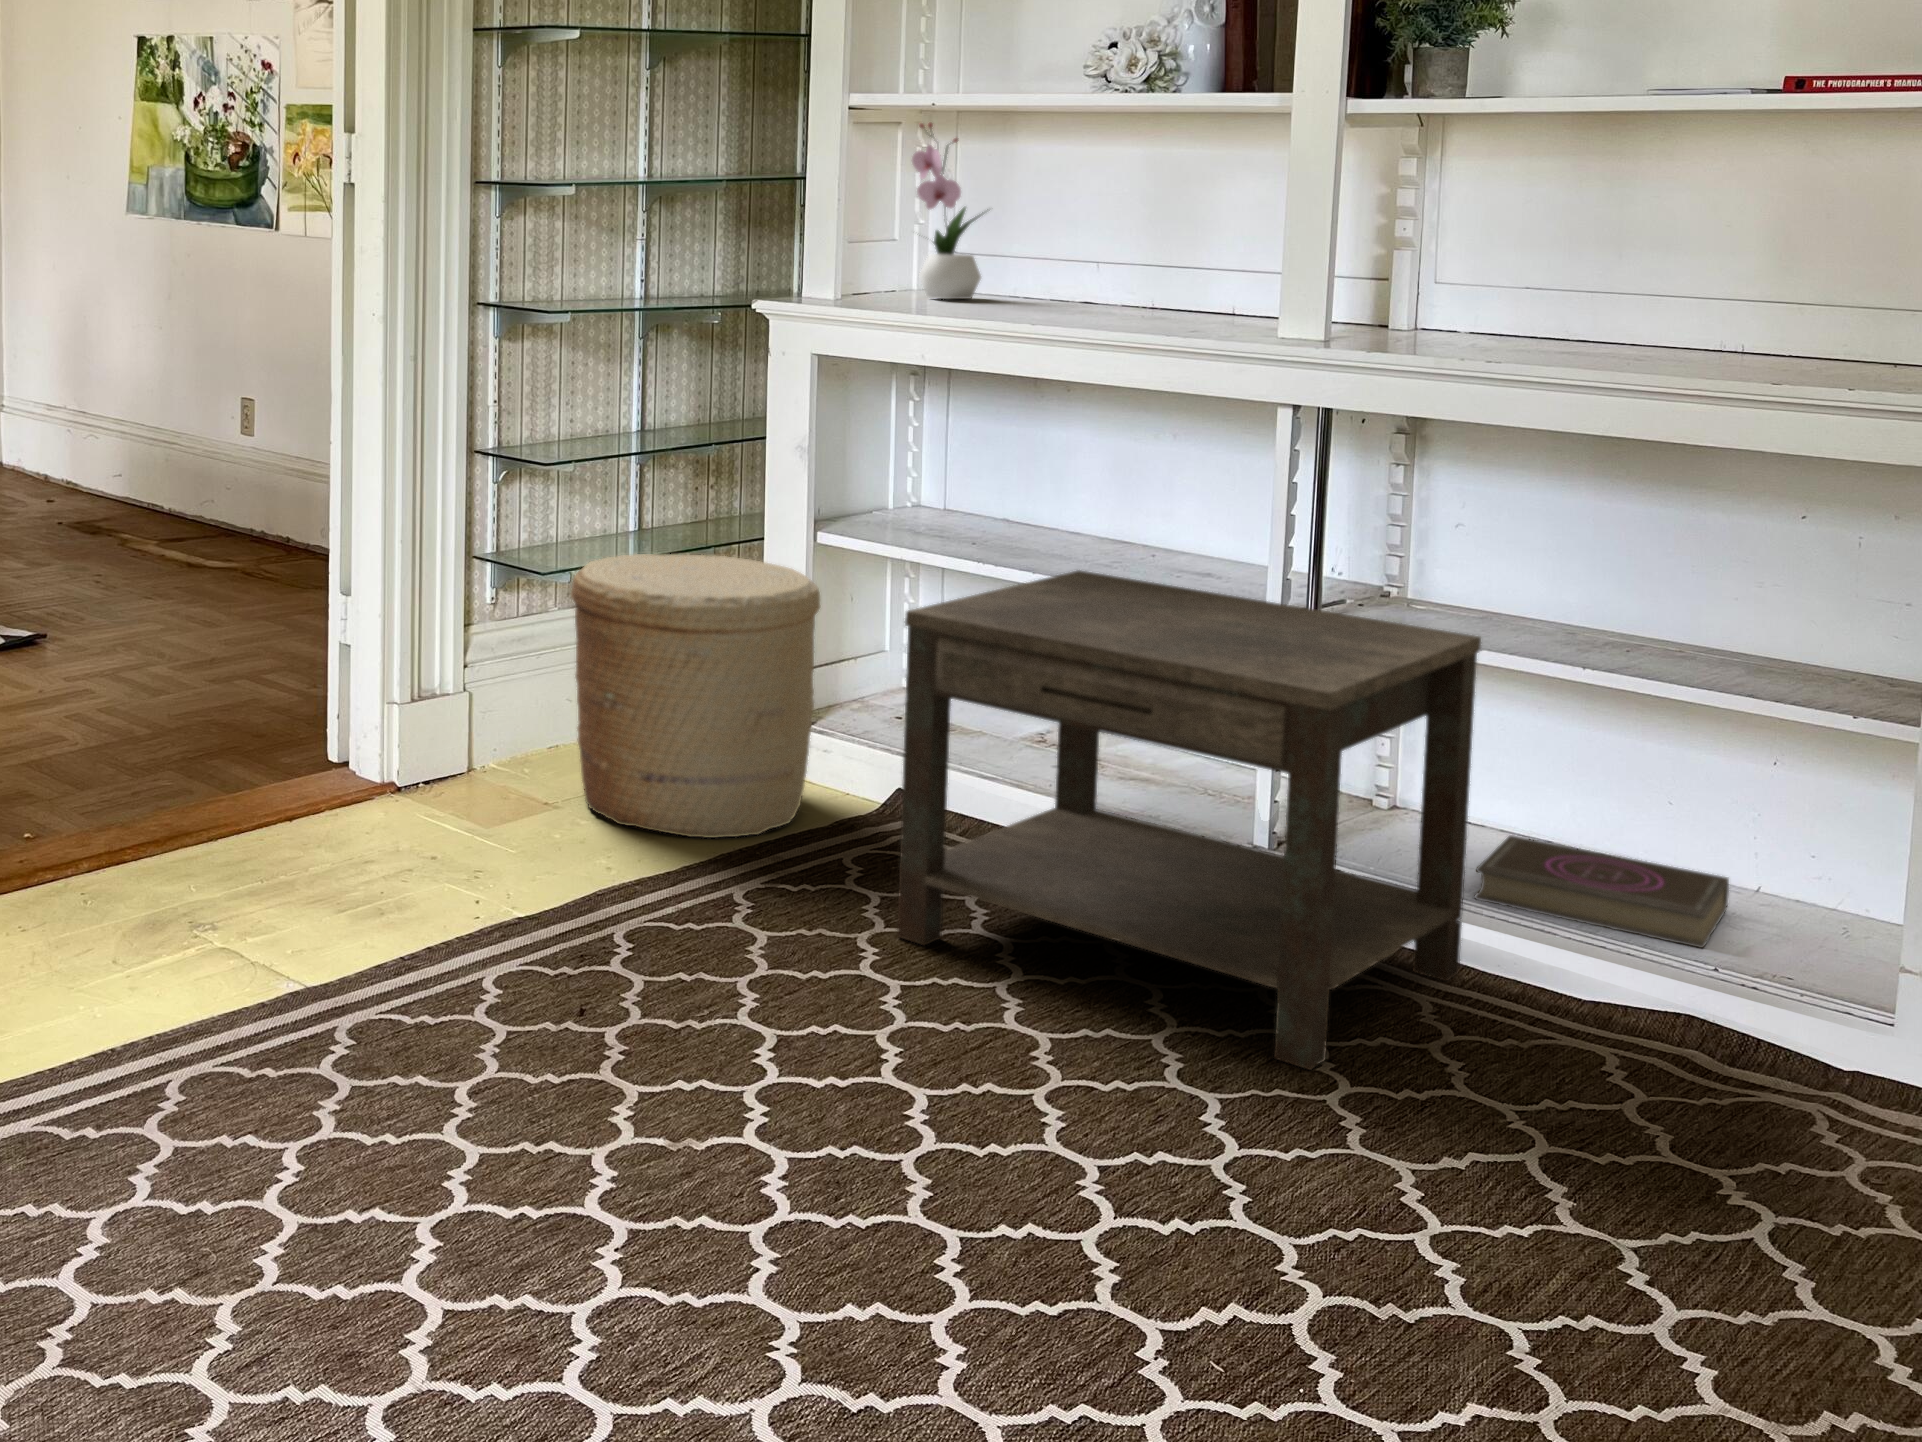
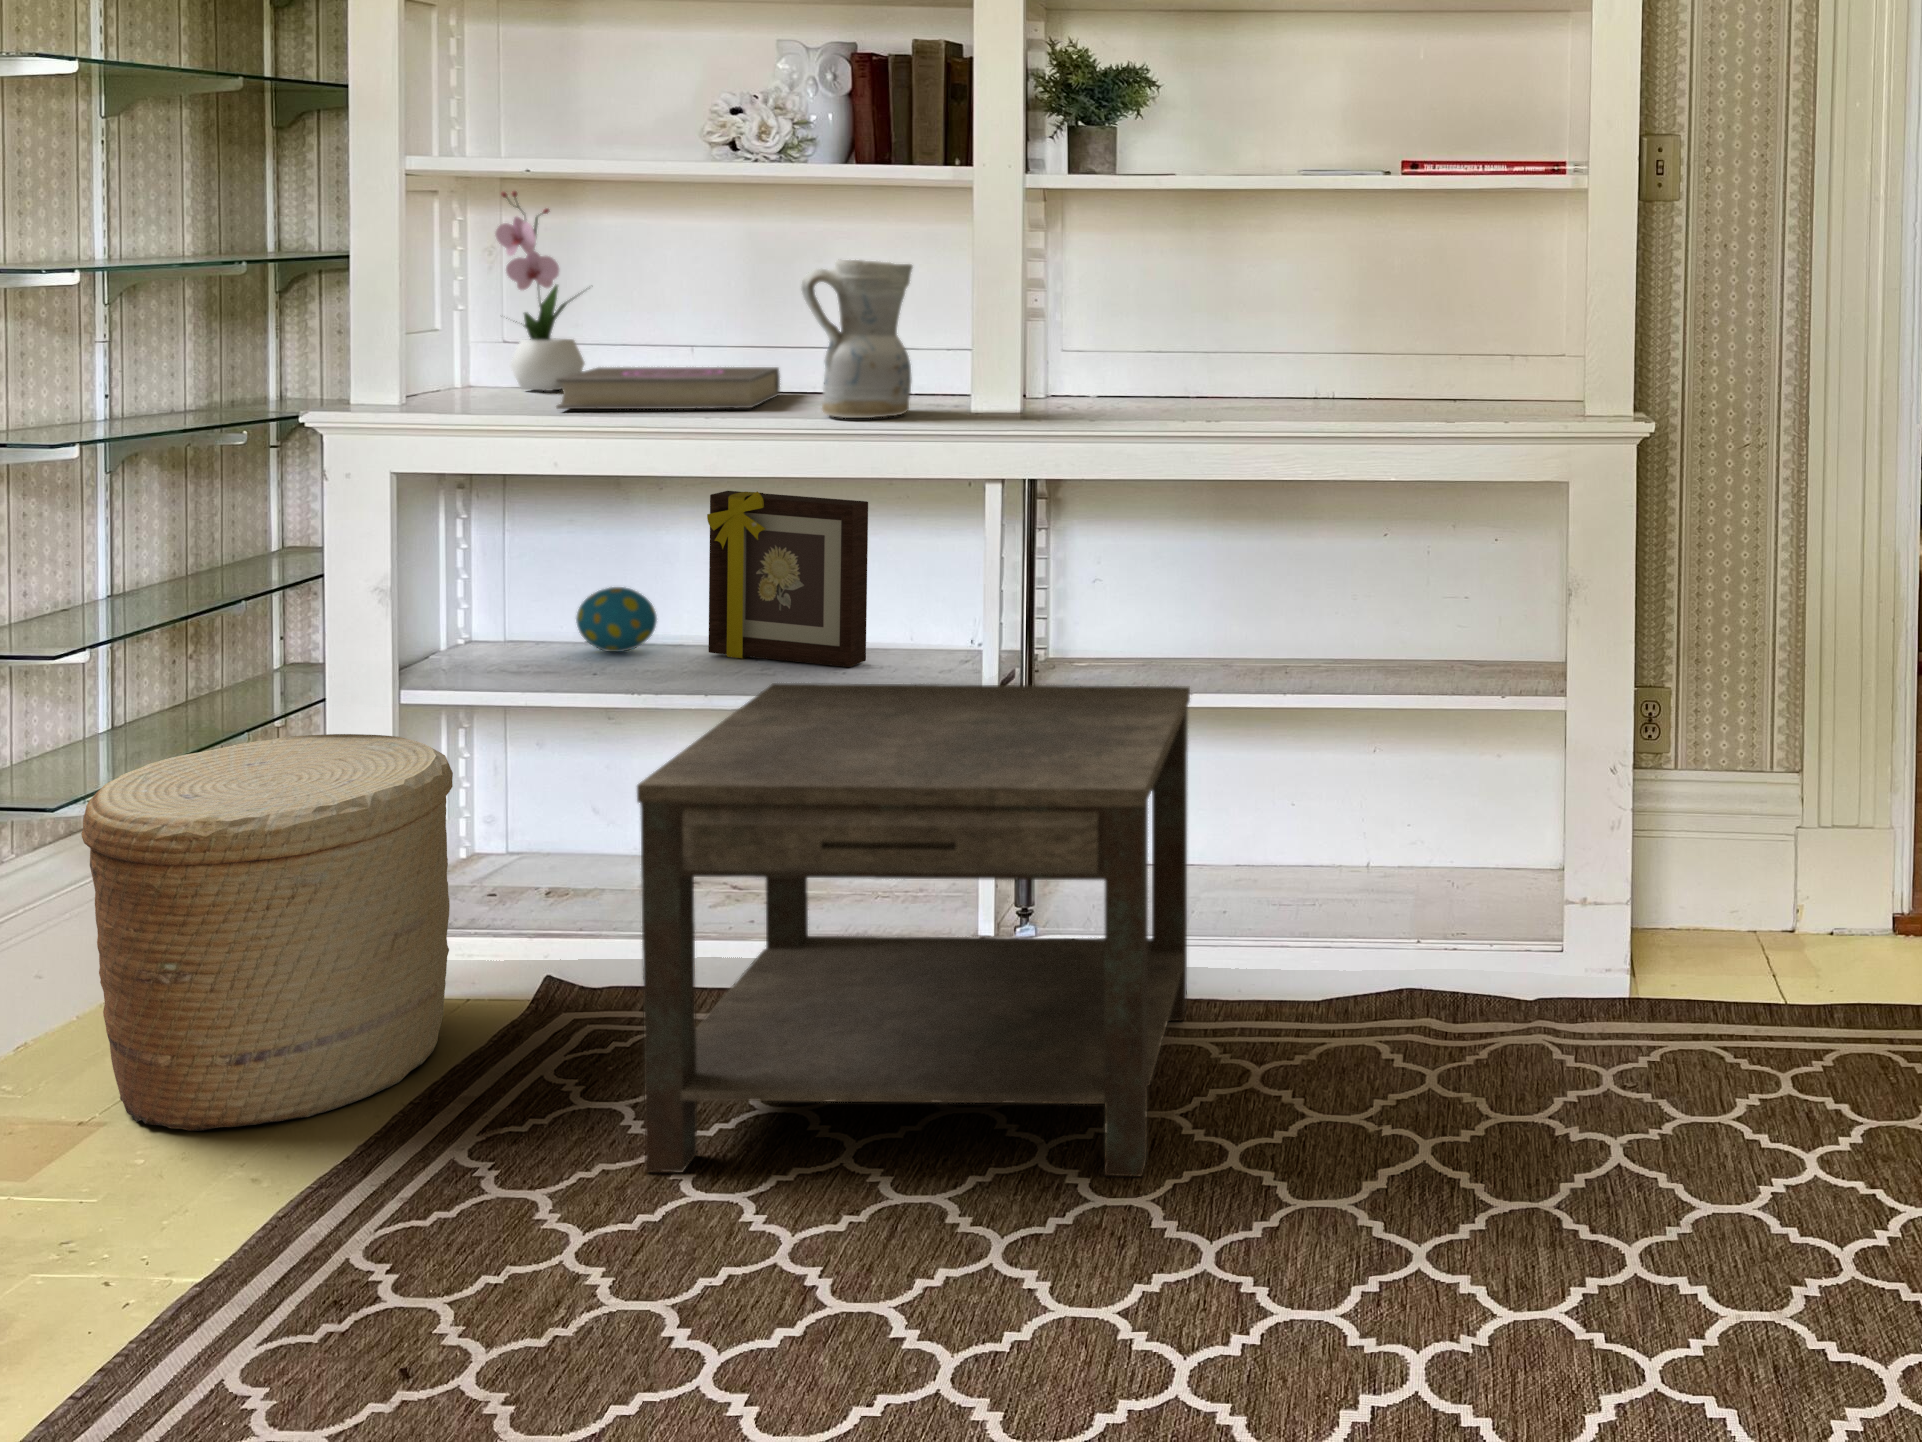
ceramic pitcher: none [1130,183,1240,334] -> present [802,260,912,418]
picture frame: none [1063,403,1211,580] -> present [707,491,868,667]
decorative egg: none [958,480,1025,539] -> present [576,587,657,652]
book: present [1475,835,1729,948] -> present [556,367,780,409]

